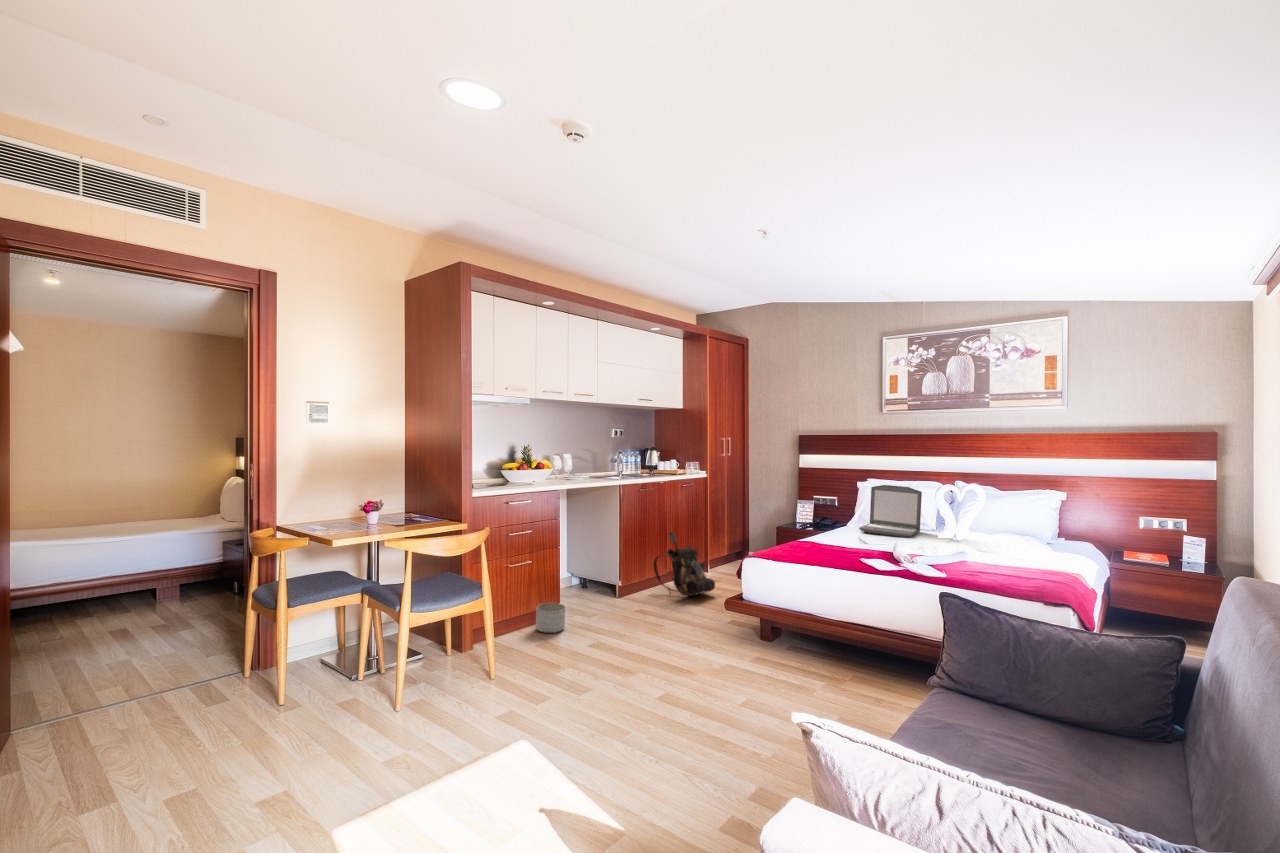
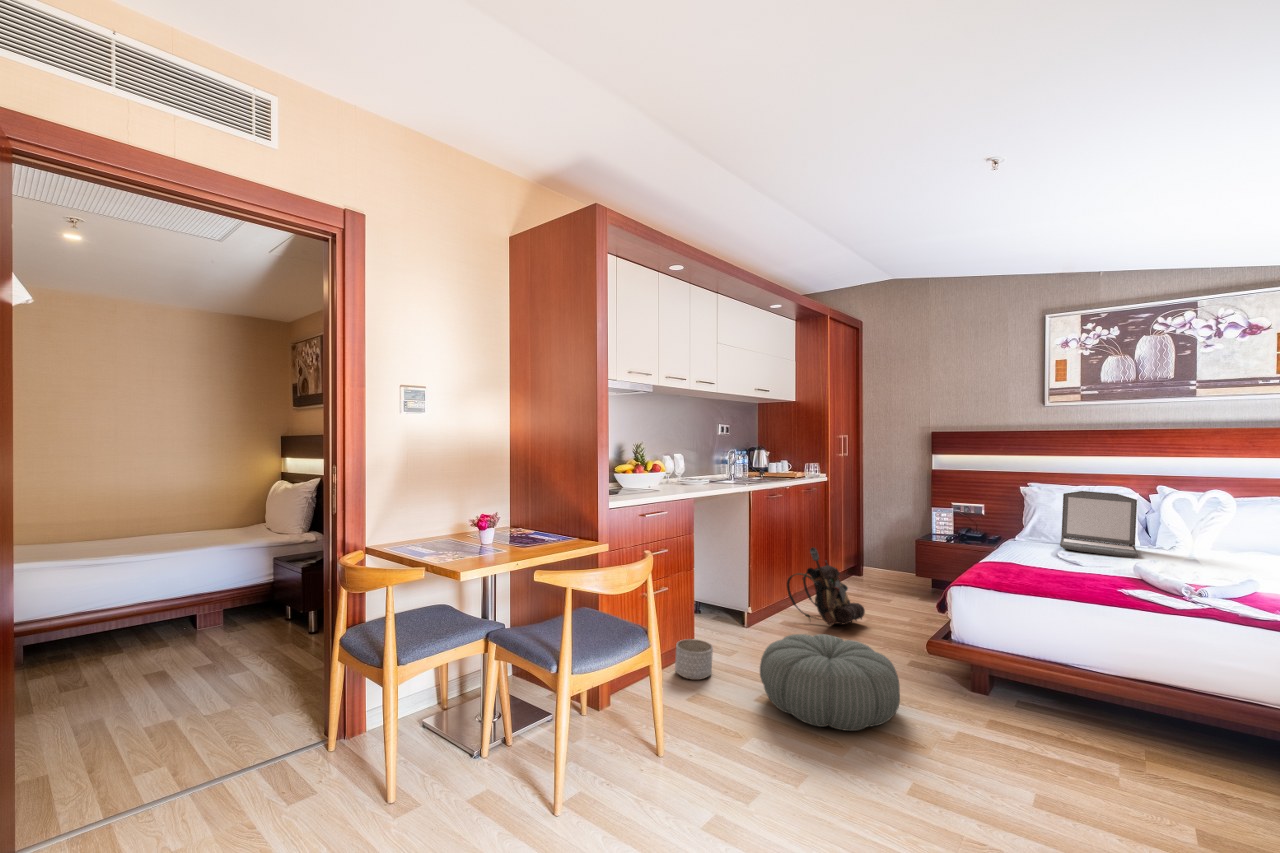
pouf: none [589,596,692,663] -> present [760,634,900,731]

